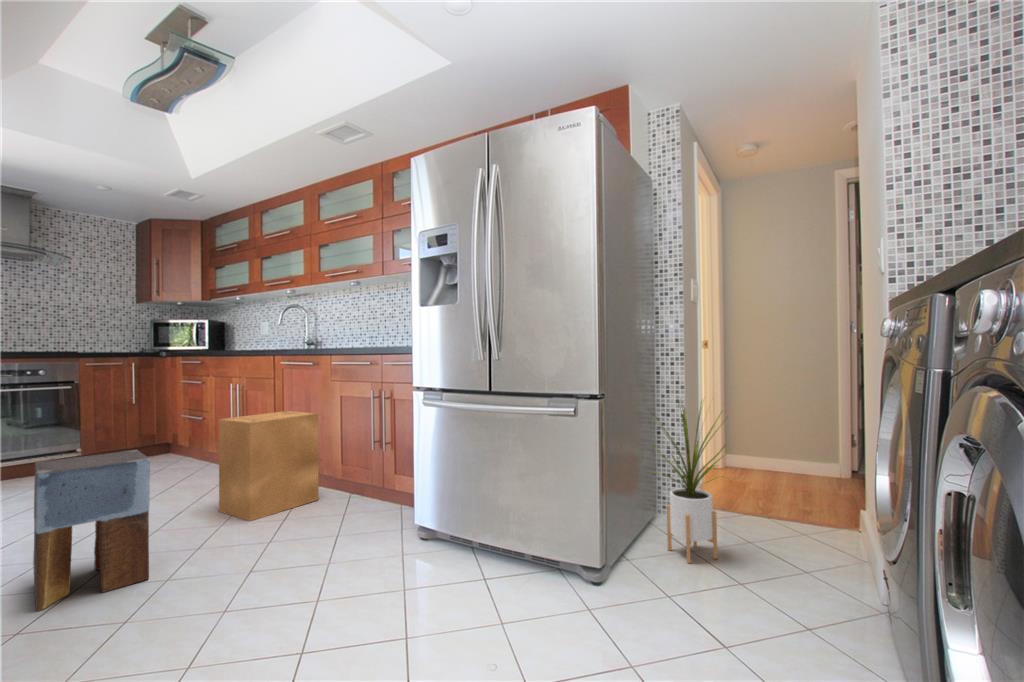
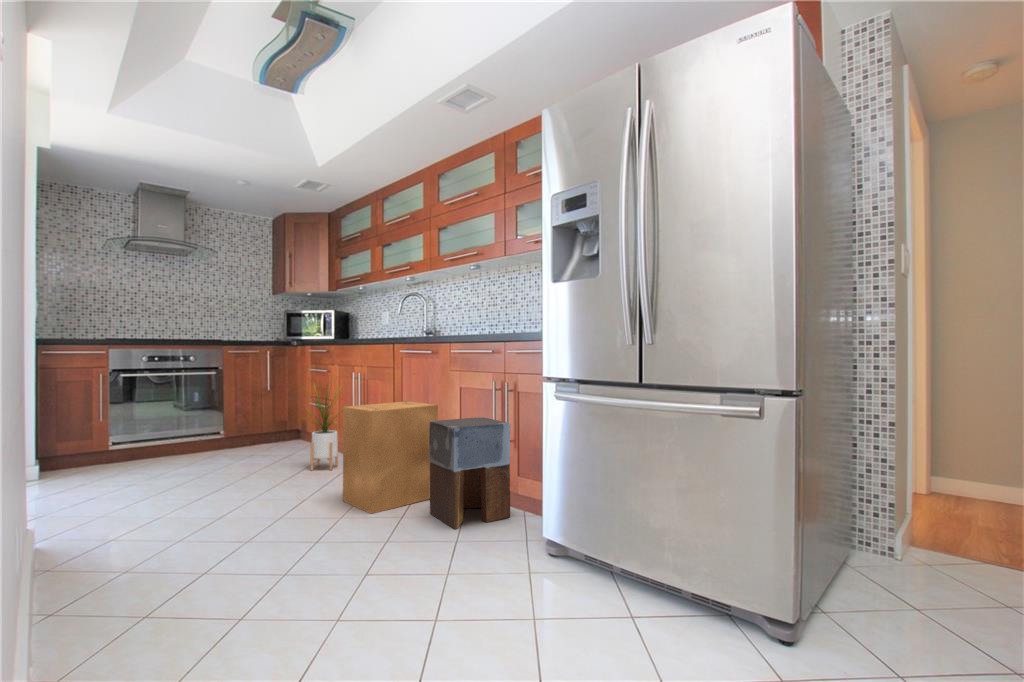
house plant: present [656,408,729,563] -> present [311,386,343,471]
stool: present [33,450,150,611] -> present [429,417,510,529]

